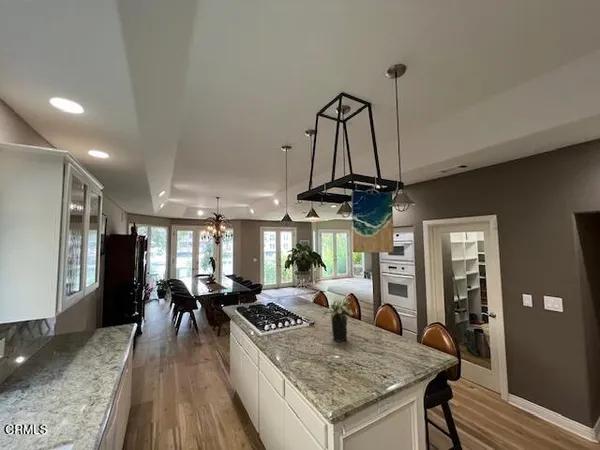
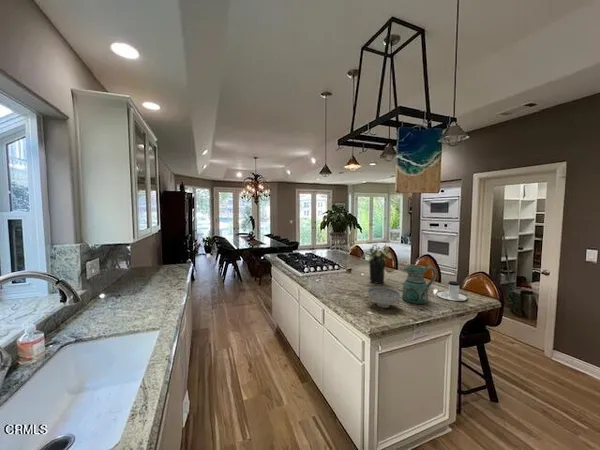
ceramic pitcher: none [365,324,397,368] -> present [402,265,436,304]
coffee cup: none [398,338,427,360] -> present [437,281,467,301]
ceramic bowl: none [330,352,363,378] -> present [368,287,400,308]

